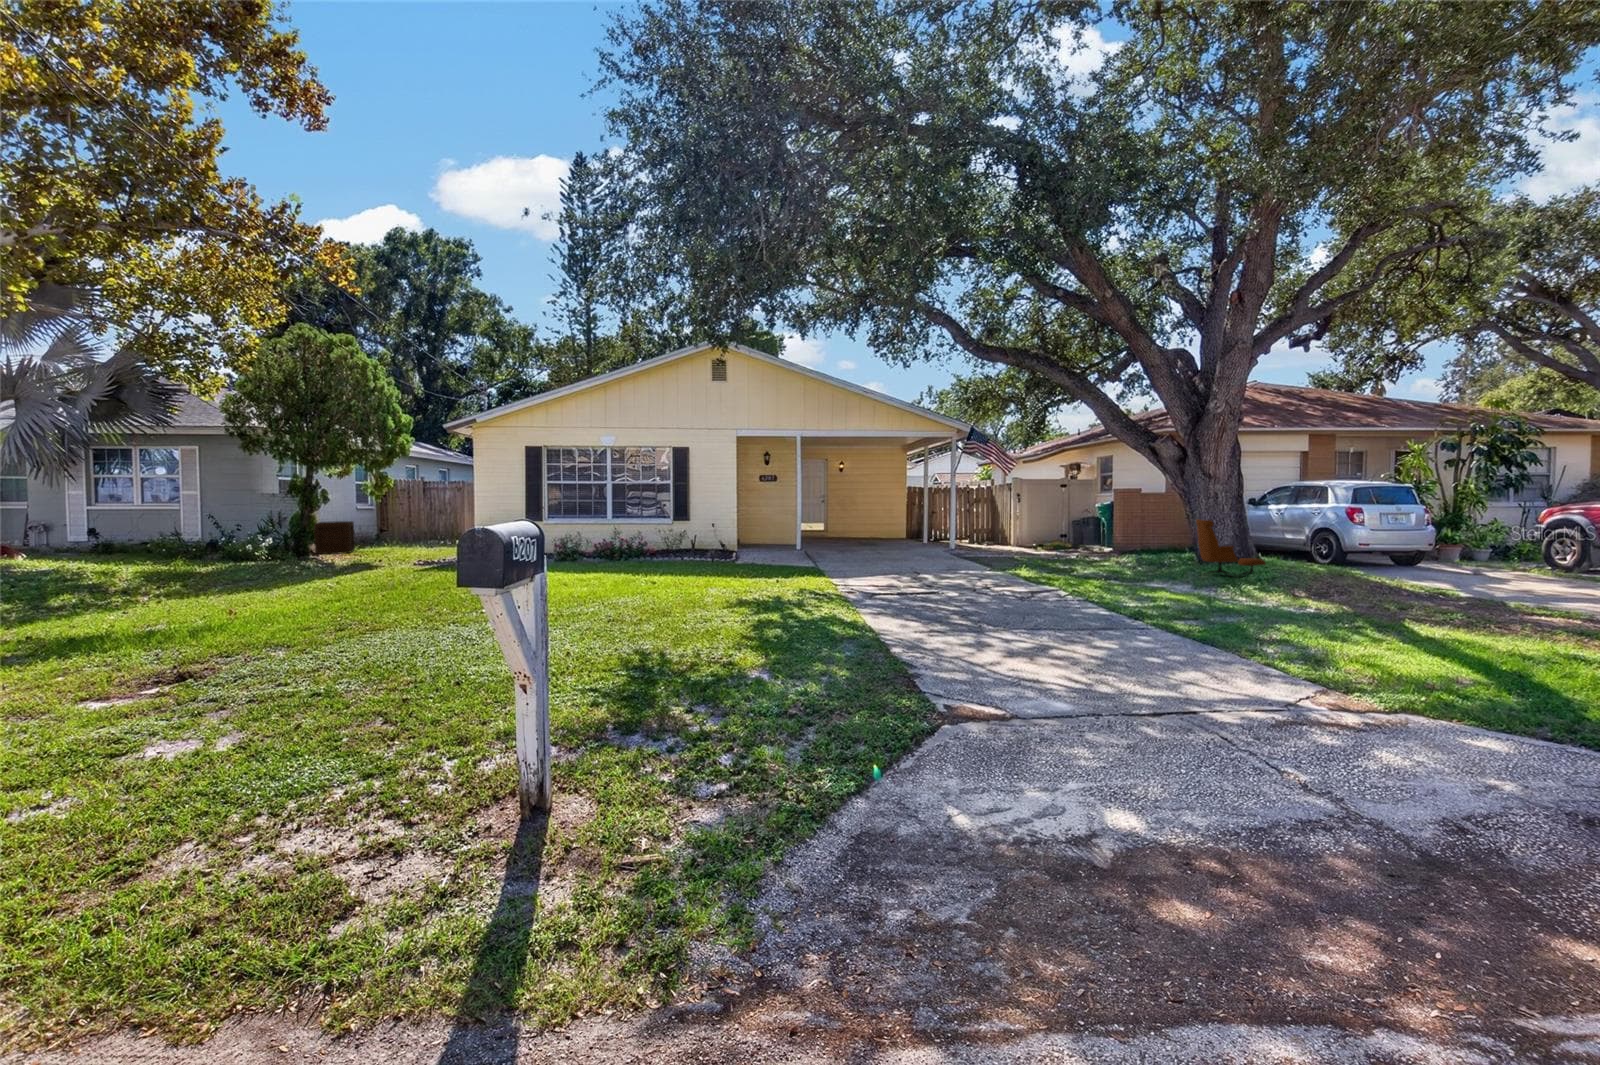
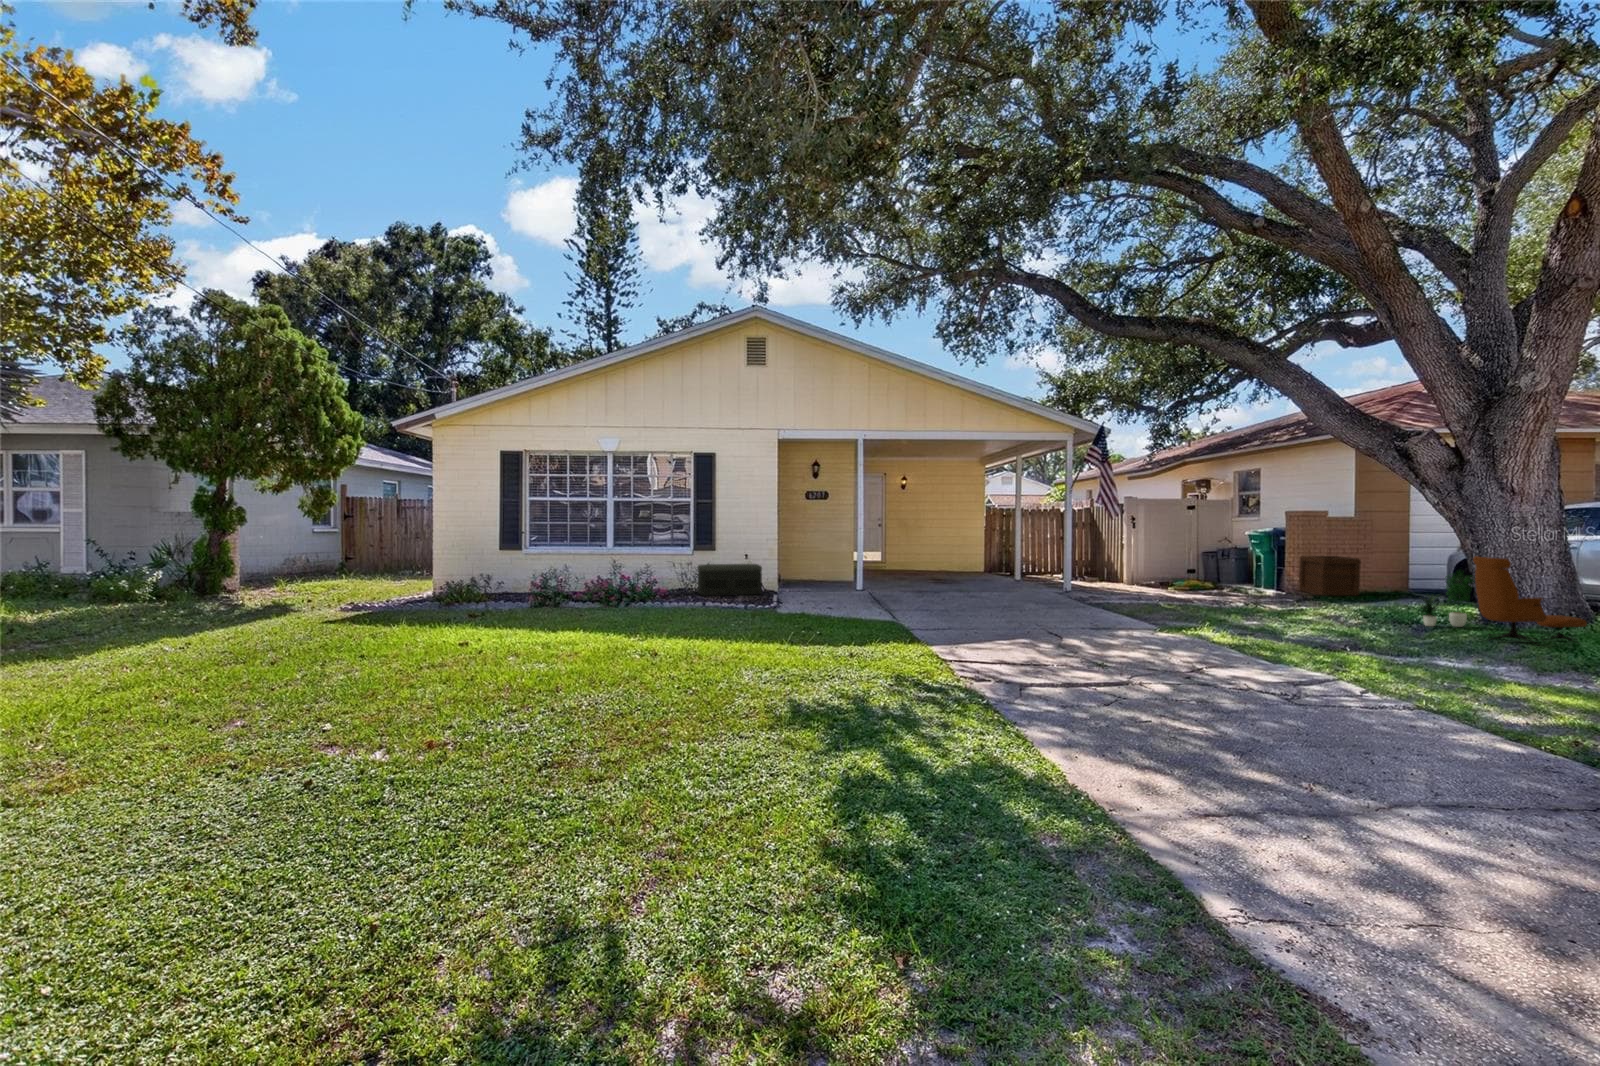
wooden crate: present [314,521,355,554] -> present [1299,556,1361,596]
potted plant: none [1173,528,1213,568] -> present [1418,571,1475,627]
storage bench: none [675,530,724,554] -> present [698,564,762,596]

